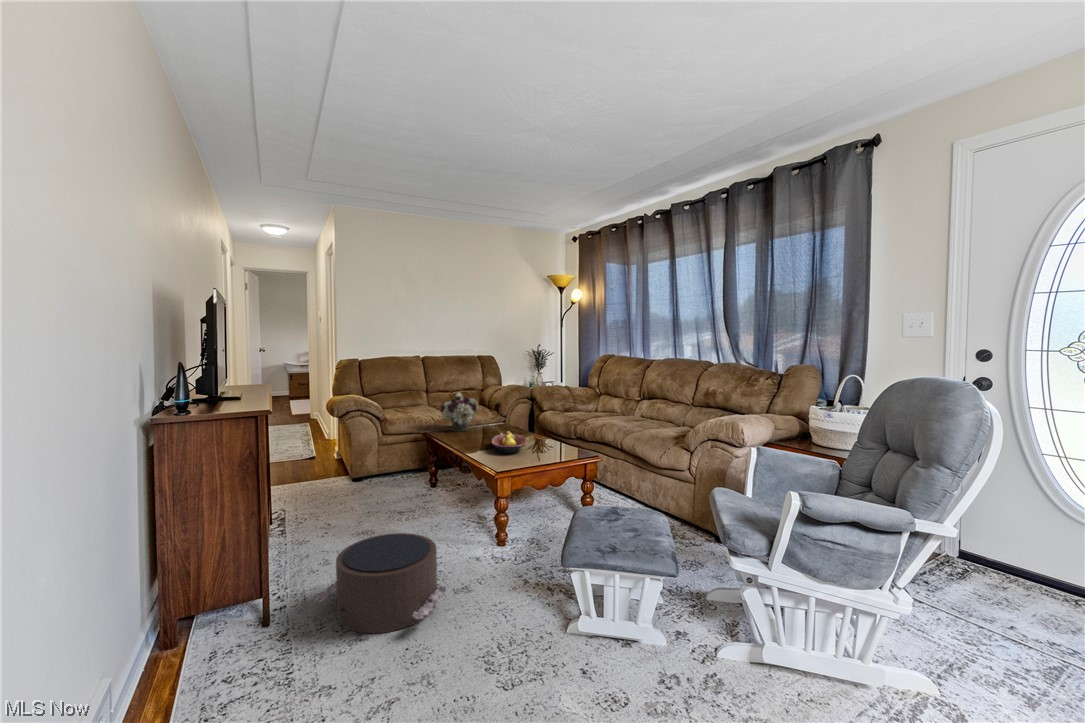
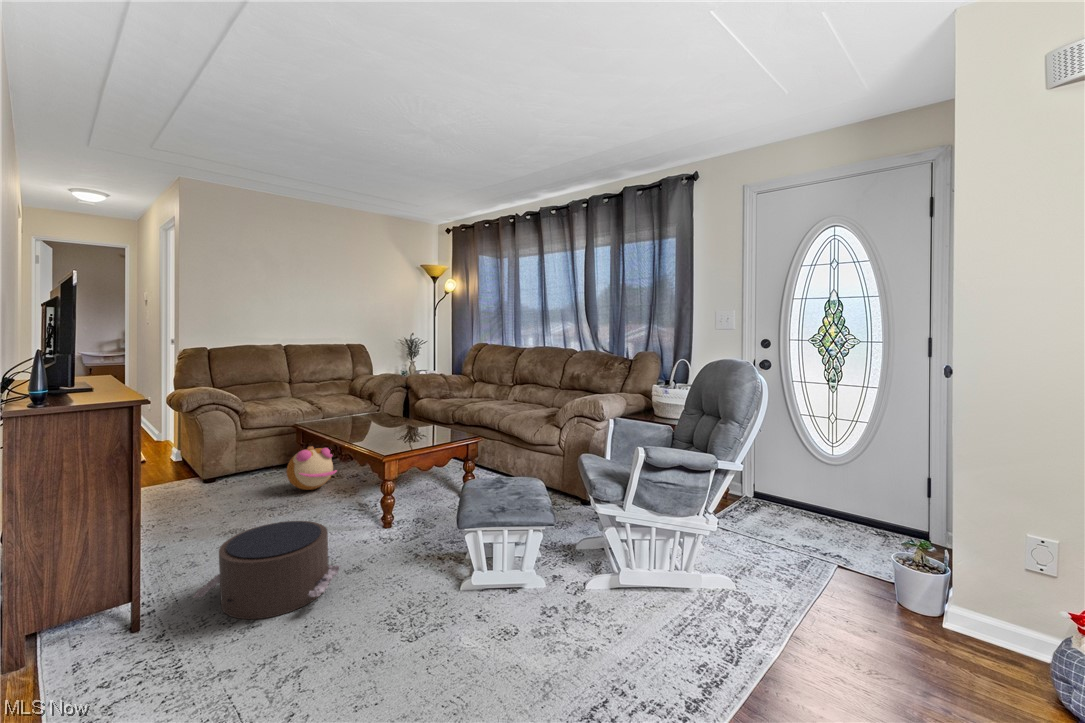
flower arrangement: present [441,392,478,432] -> none [310,382,353,422]
fruit bowl: present [492,431,526,454] -> none [371,418,407,440]
plush toy: none [415,455,460,498] -> present [287,446,337,490]

